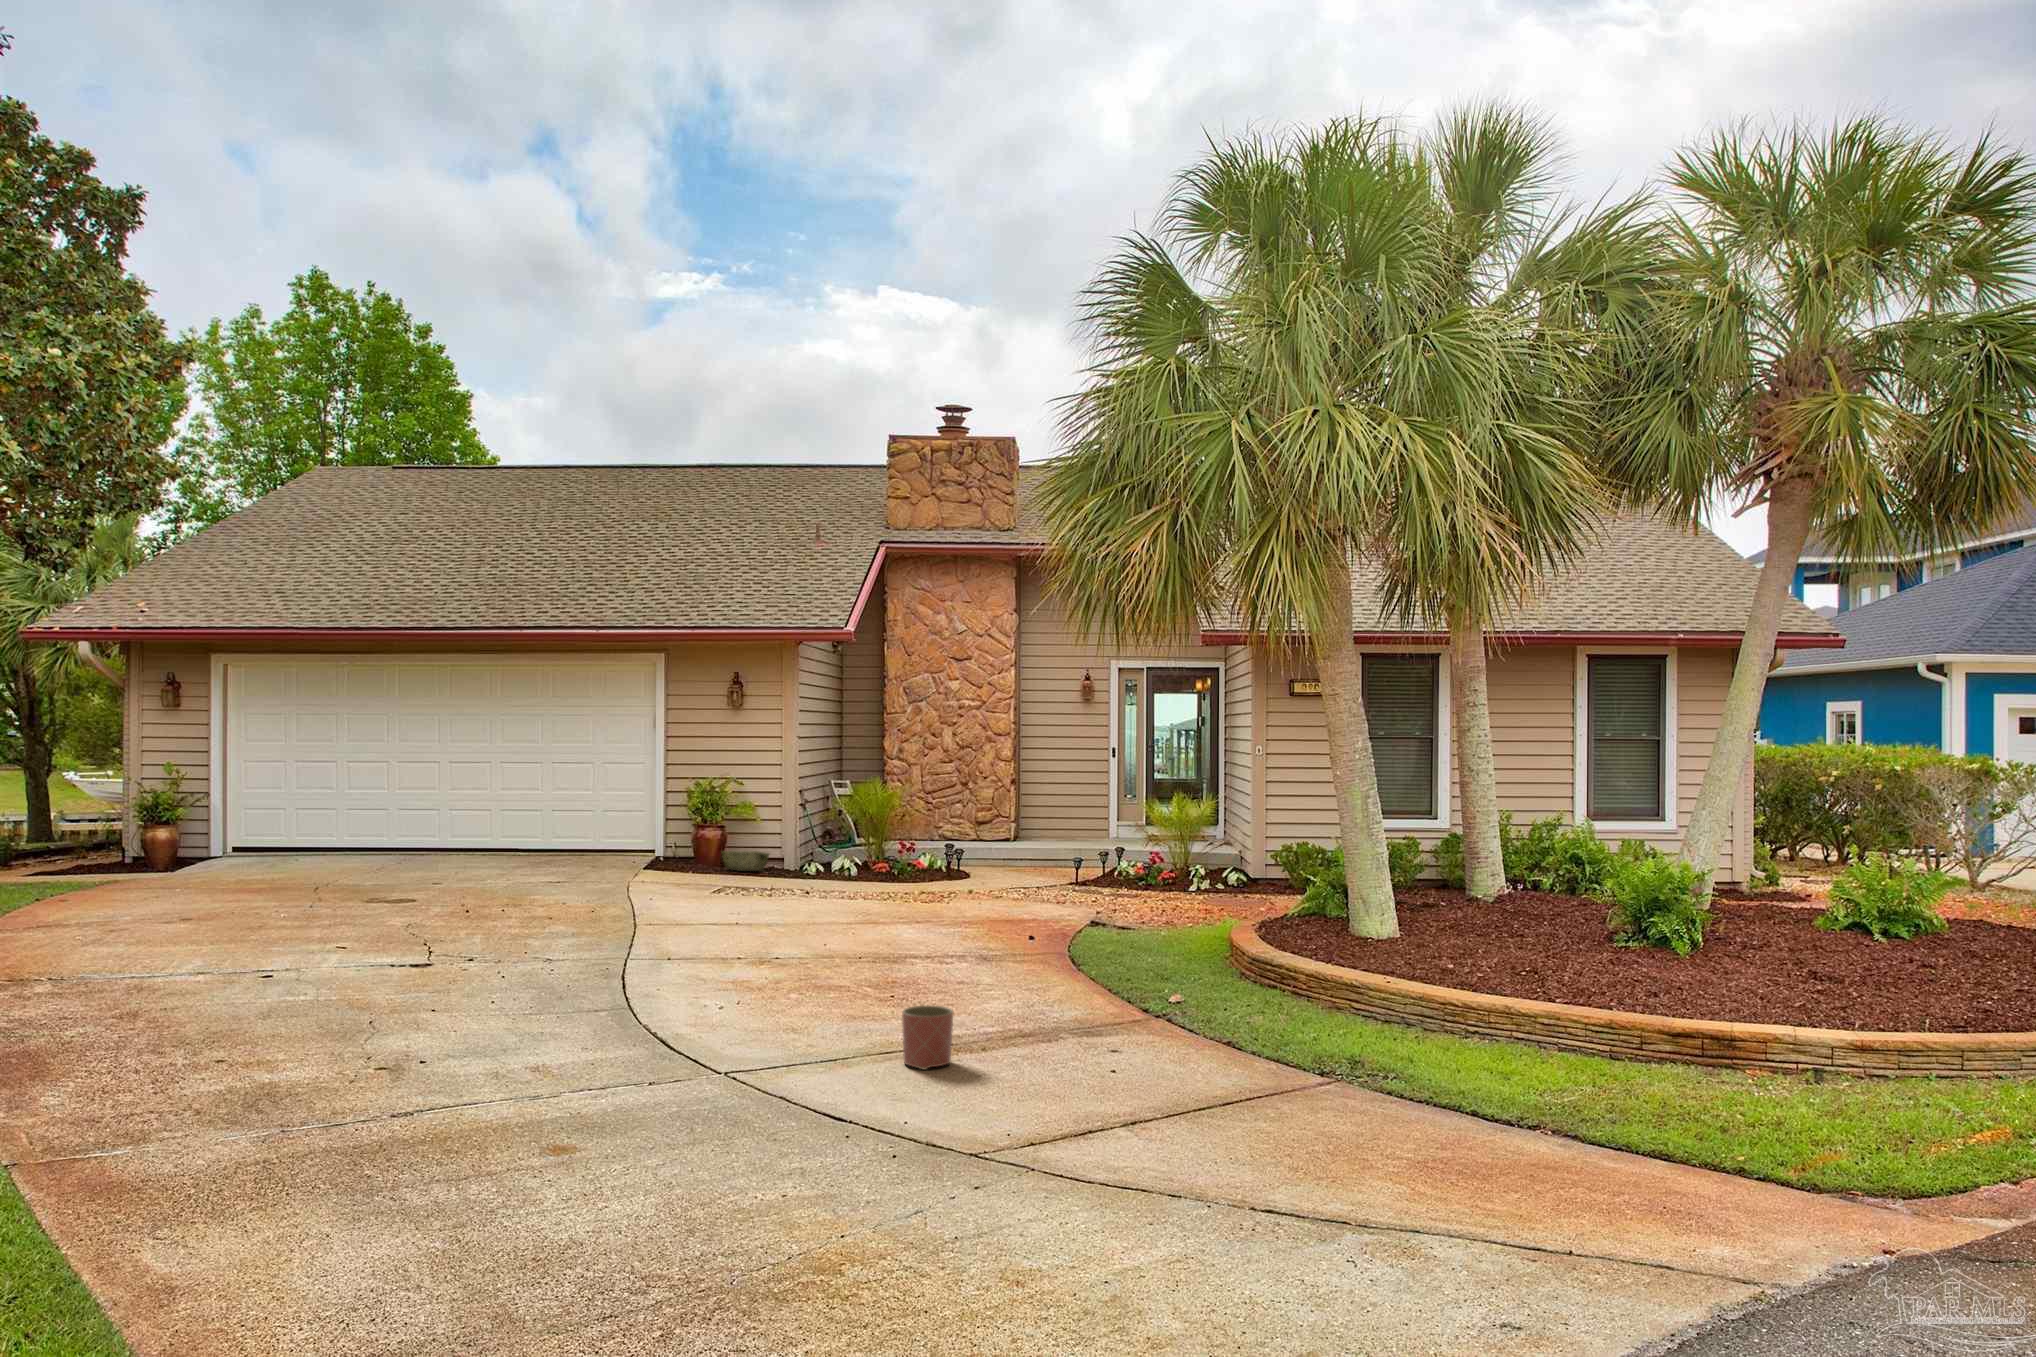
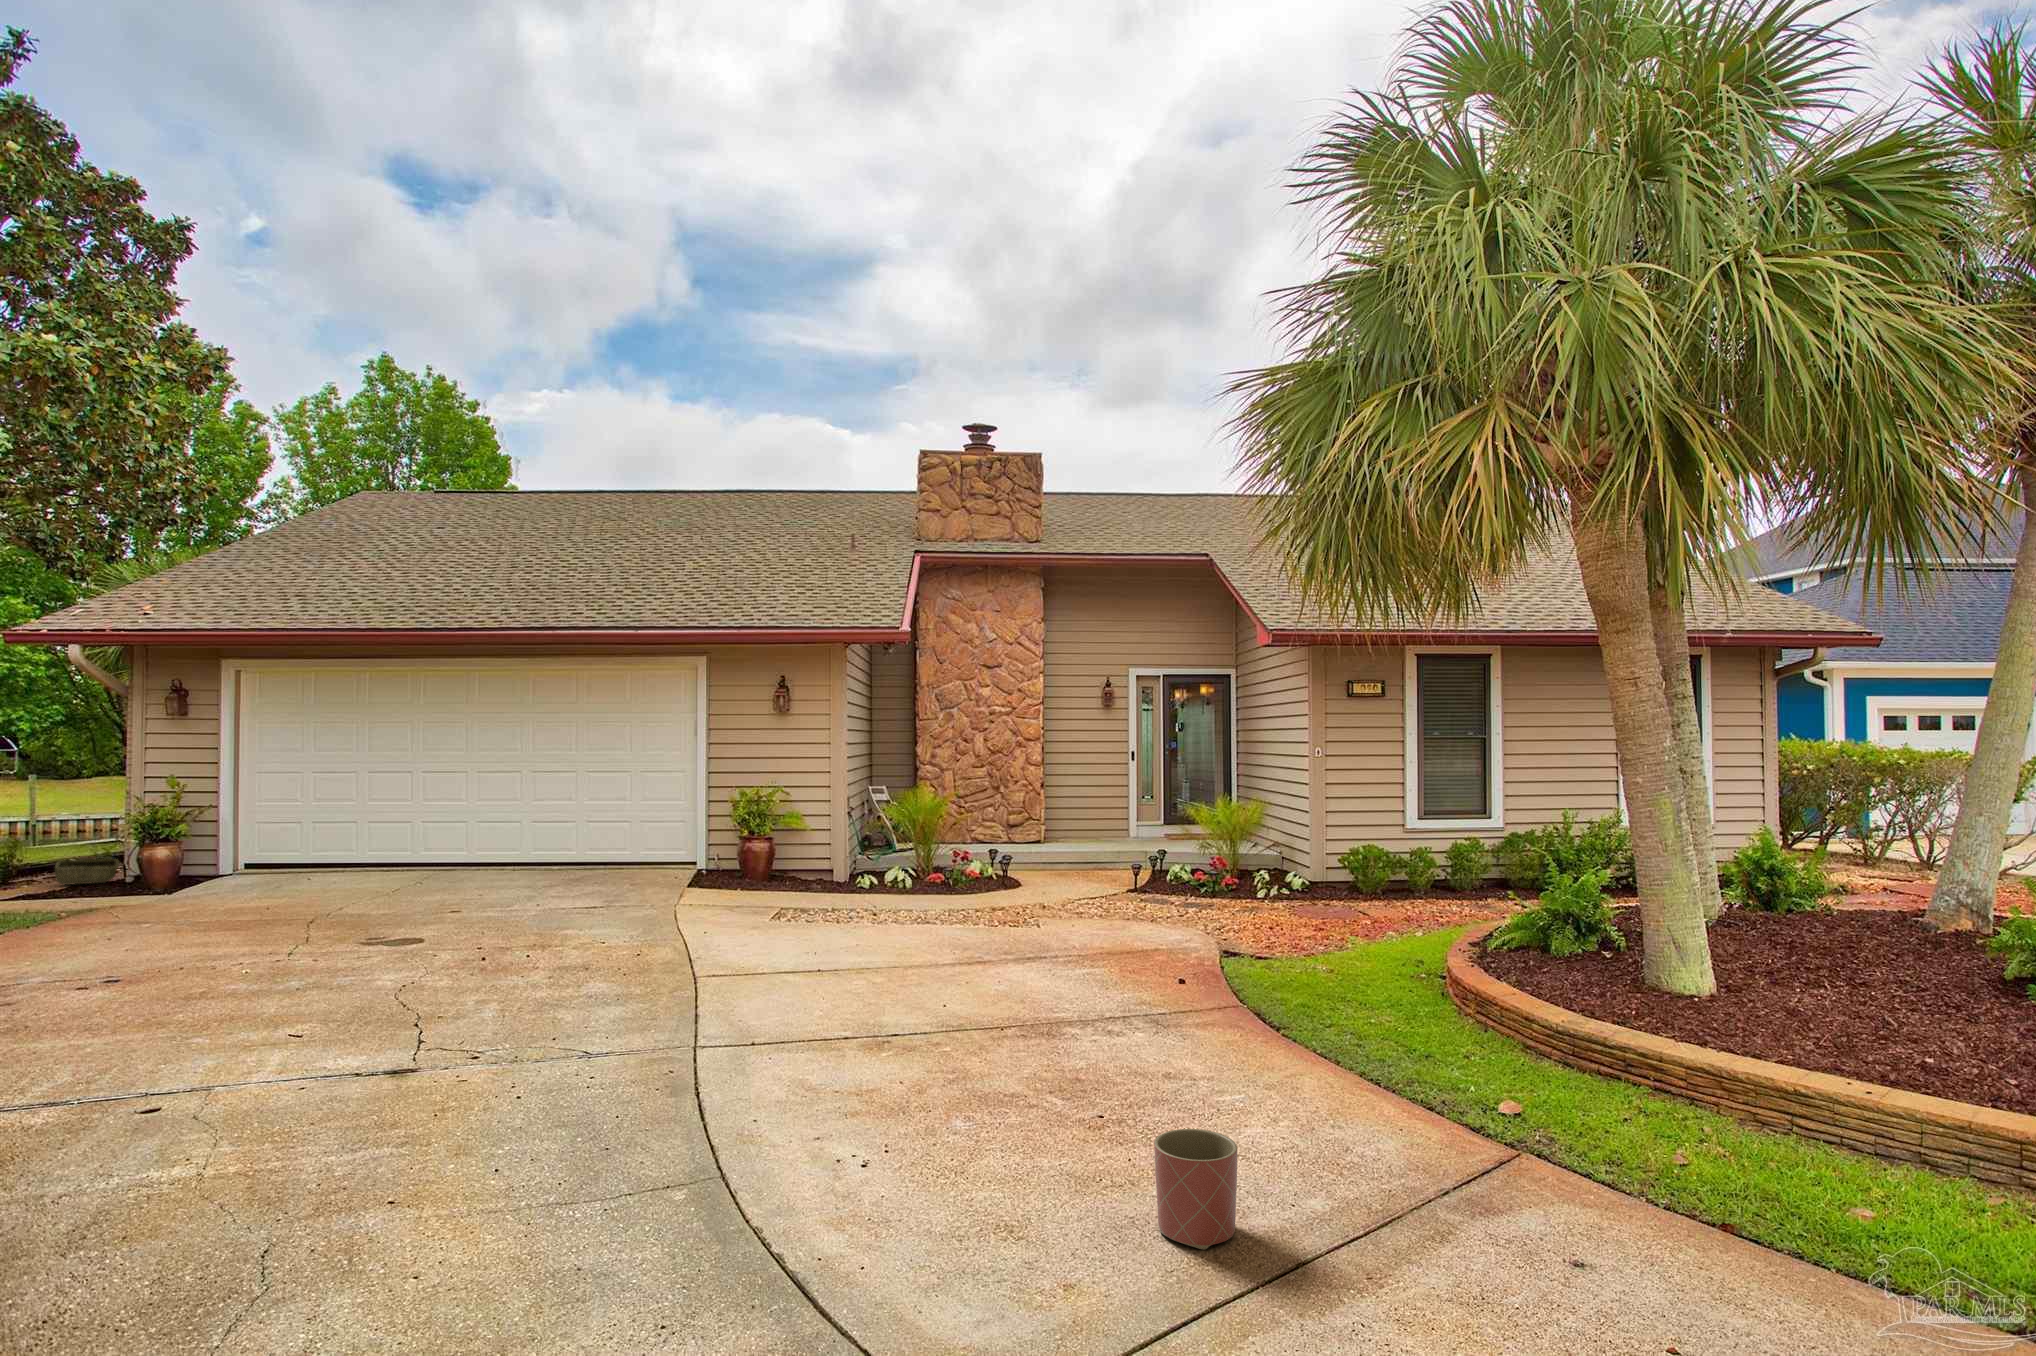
woven basket: present [721,851,769,871] -> present [55,859,119,885]

